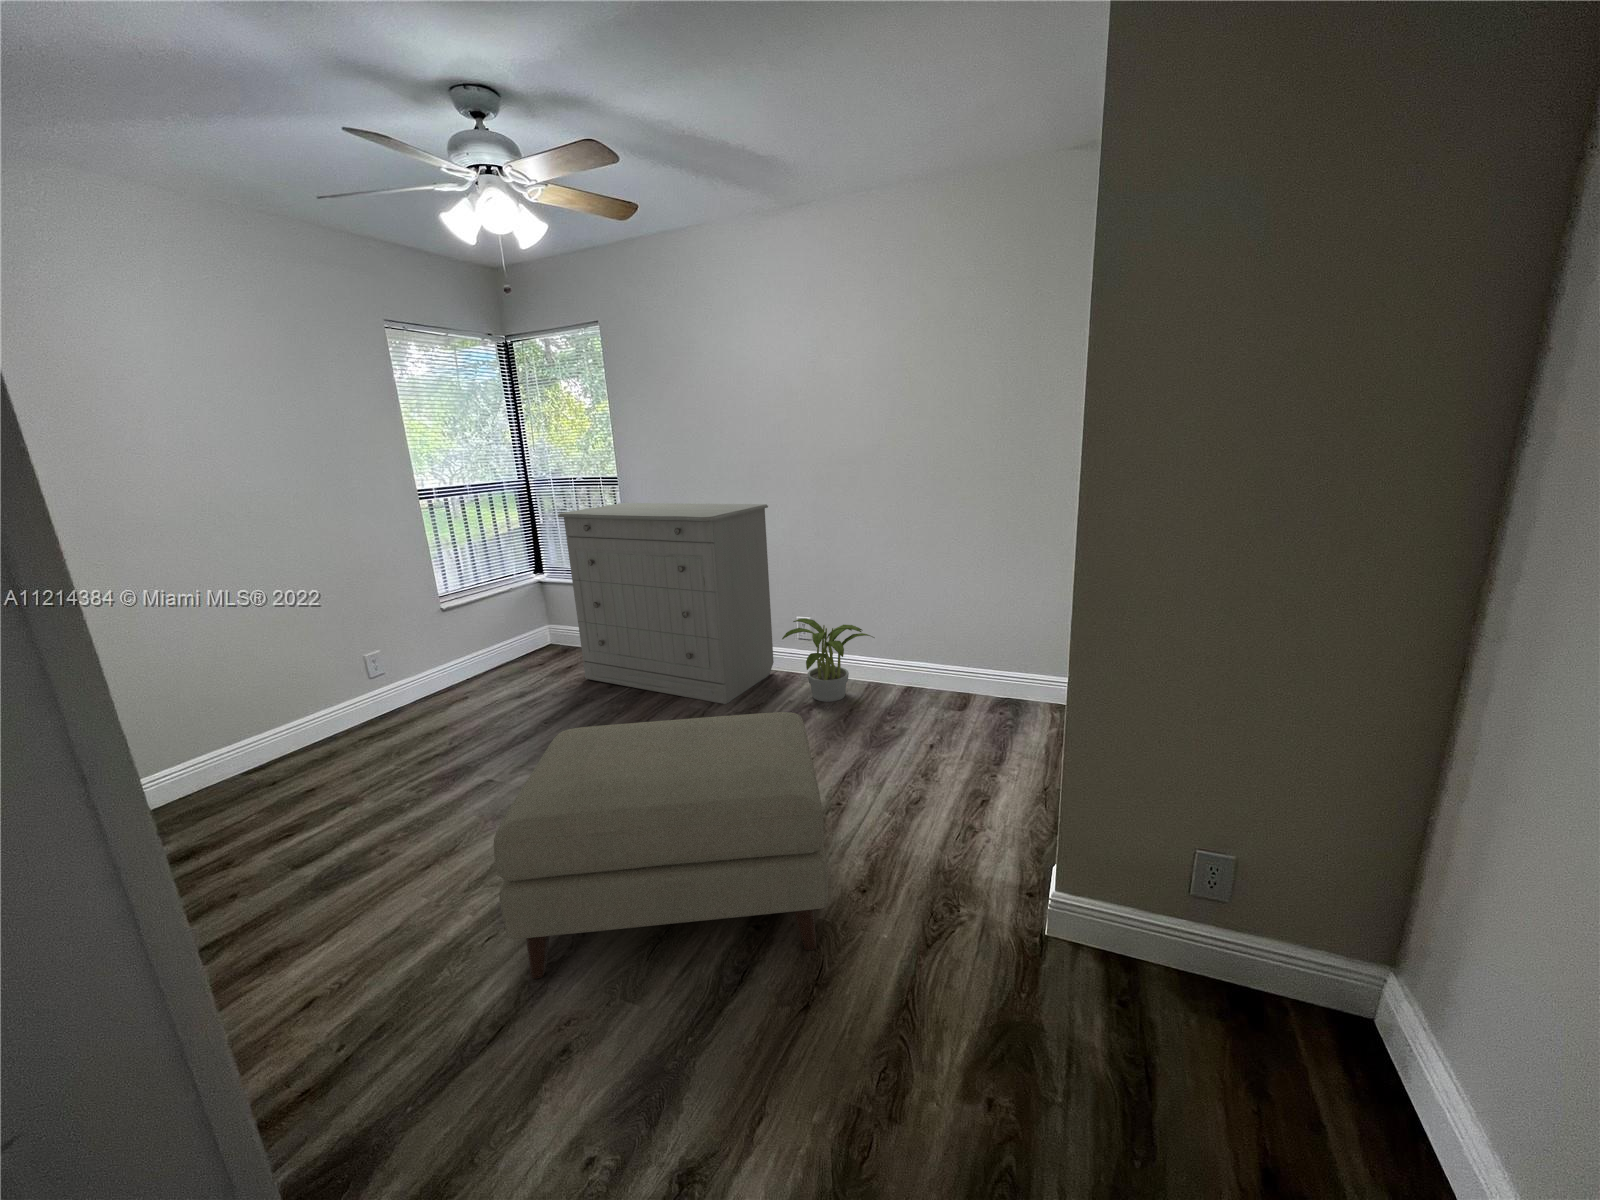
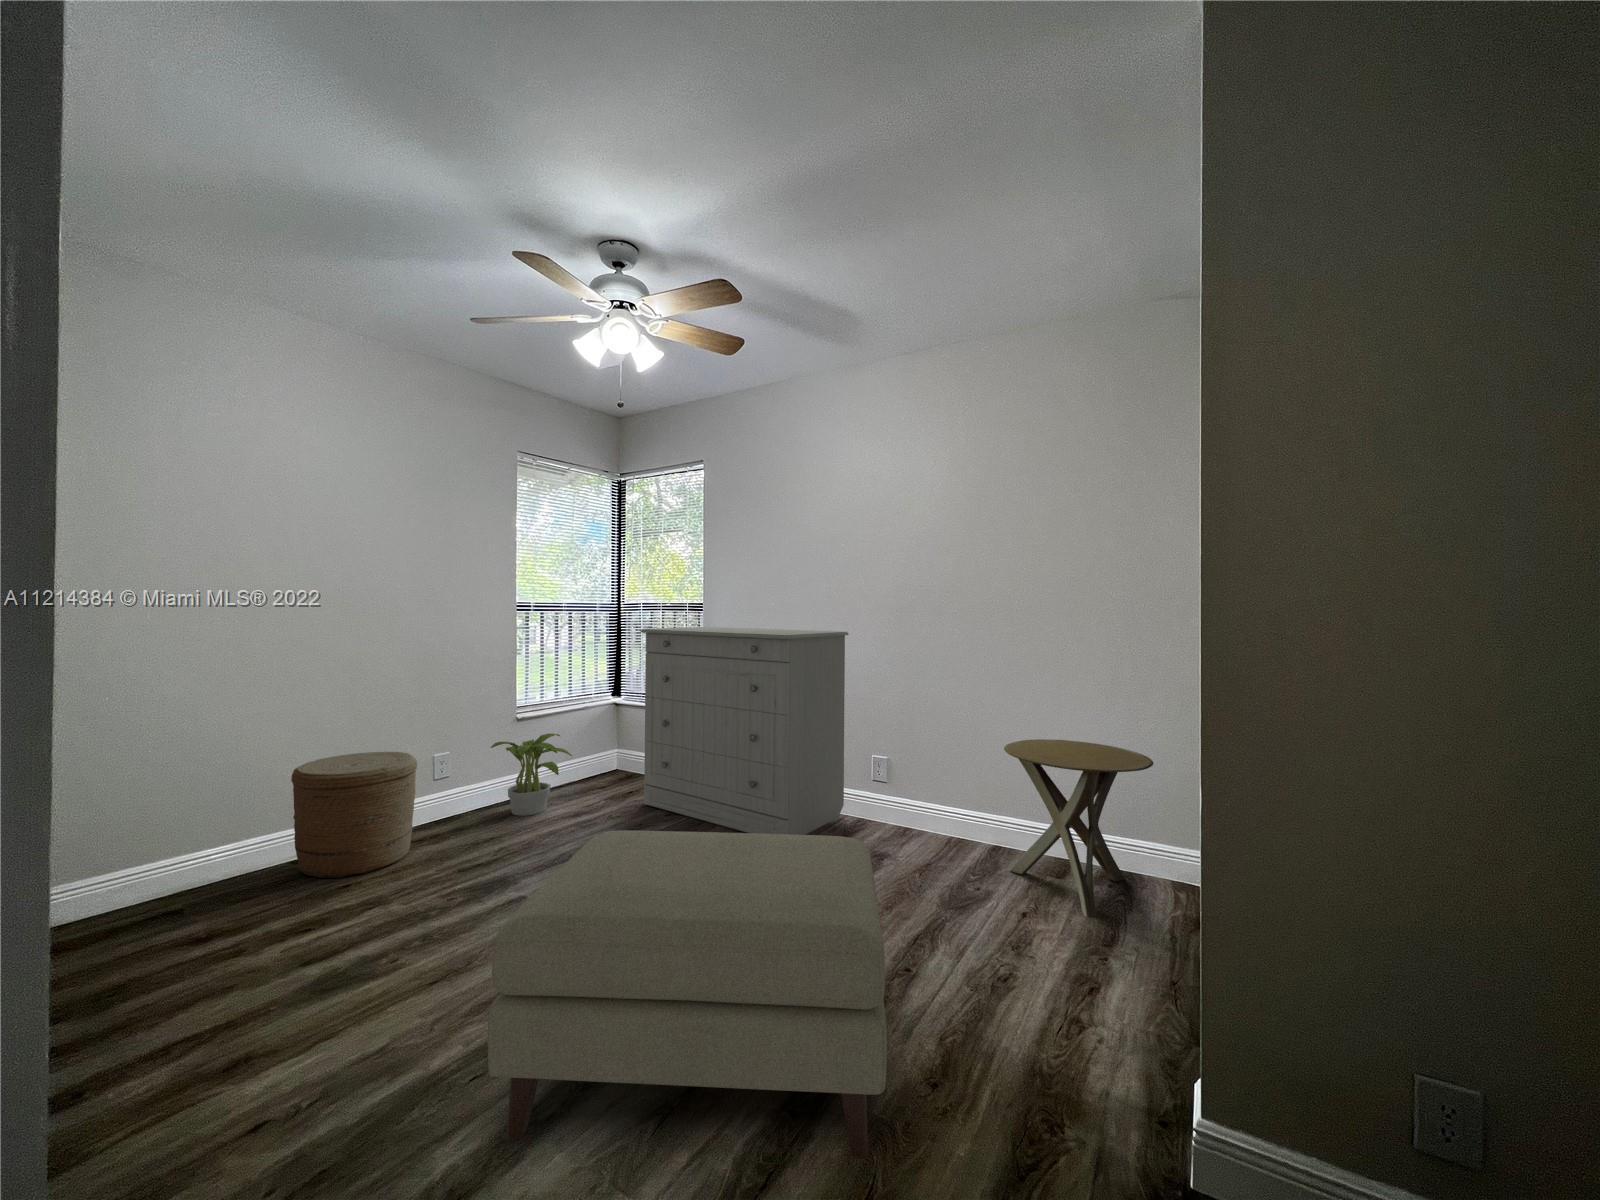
side table: none [915,596,1039,743] -> present [1004,739,1153,918]
potted plant: present [782,618,874,702] -> present [491,733,572,816]
woven basket: none [223,660,364,786] -> present [291,752,417,878]

